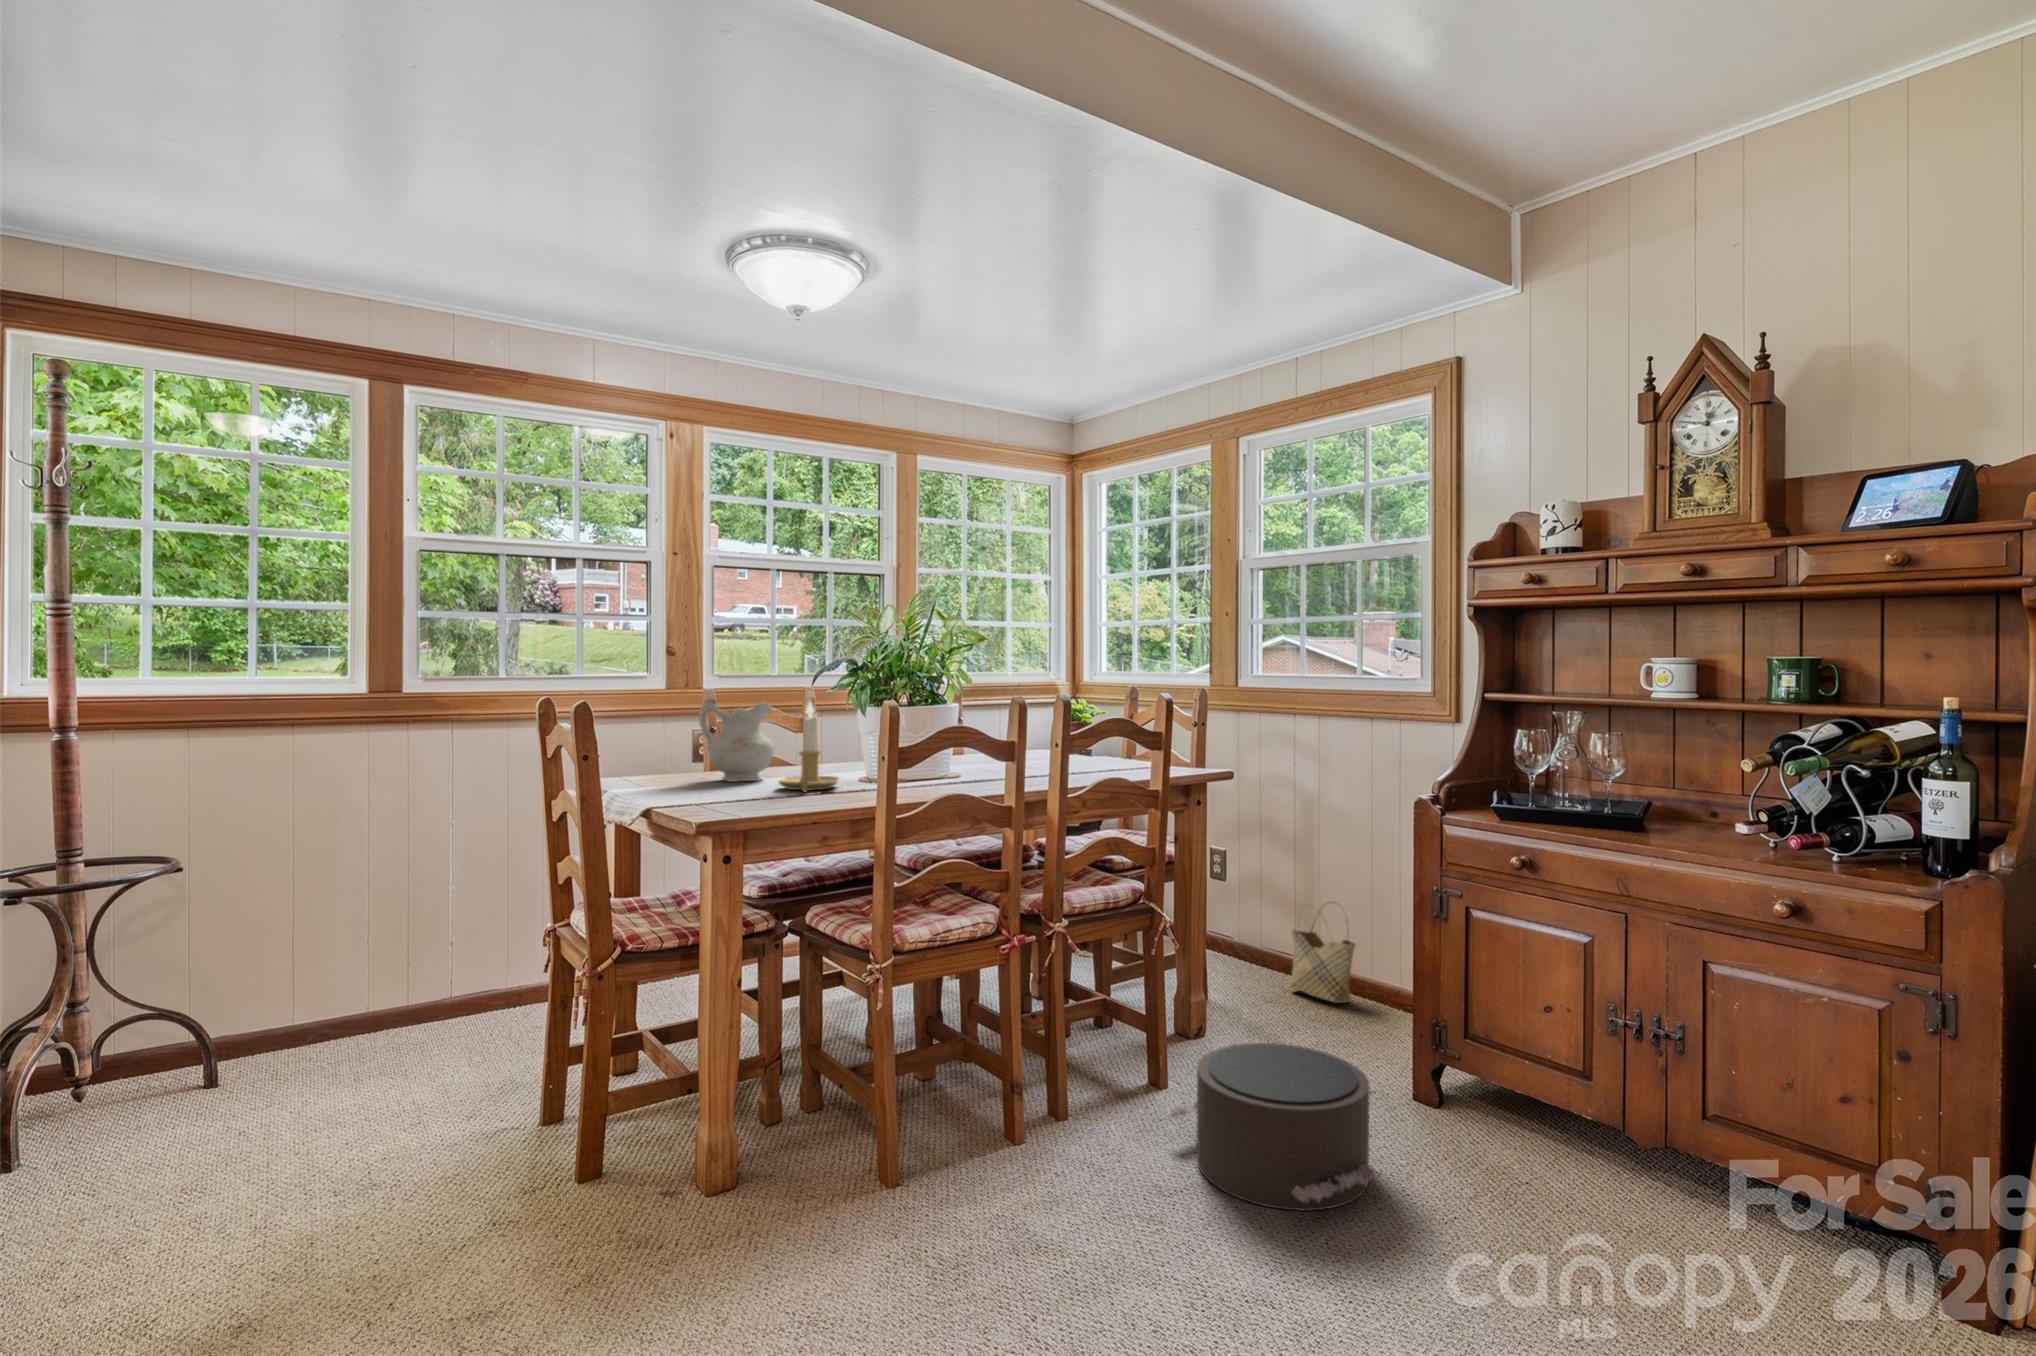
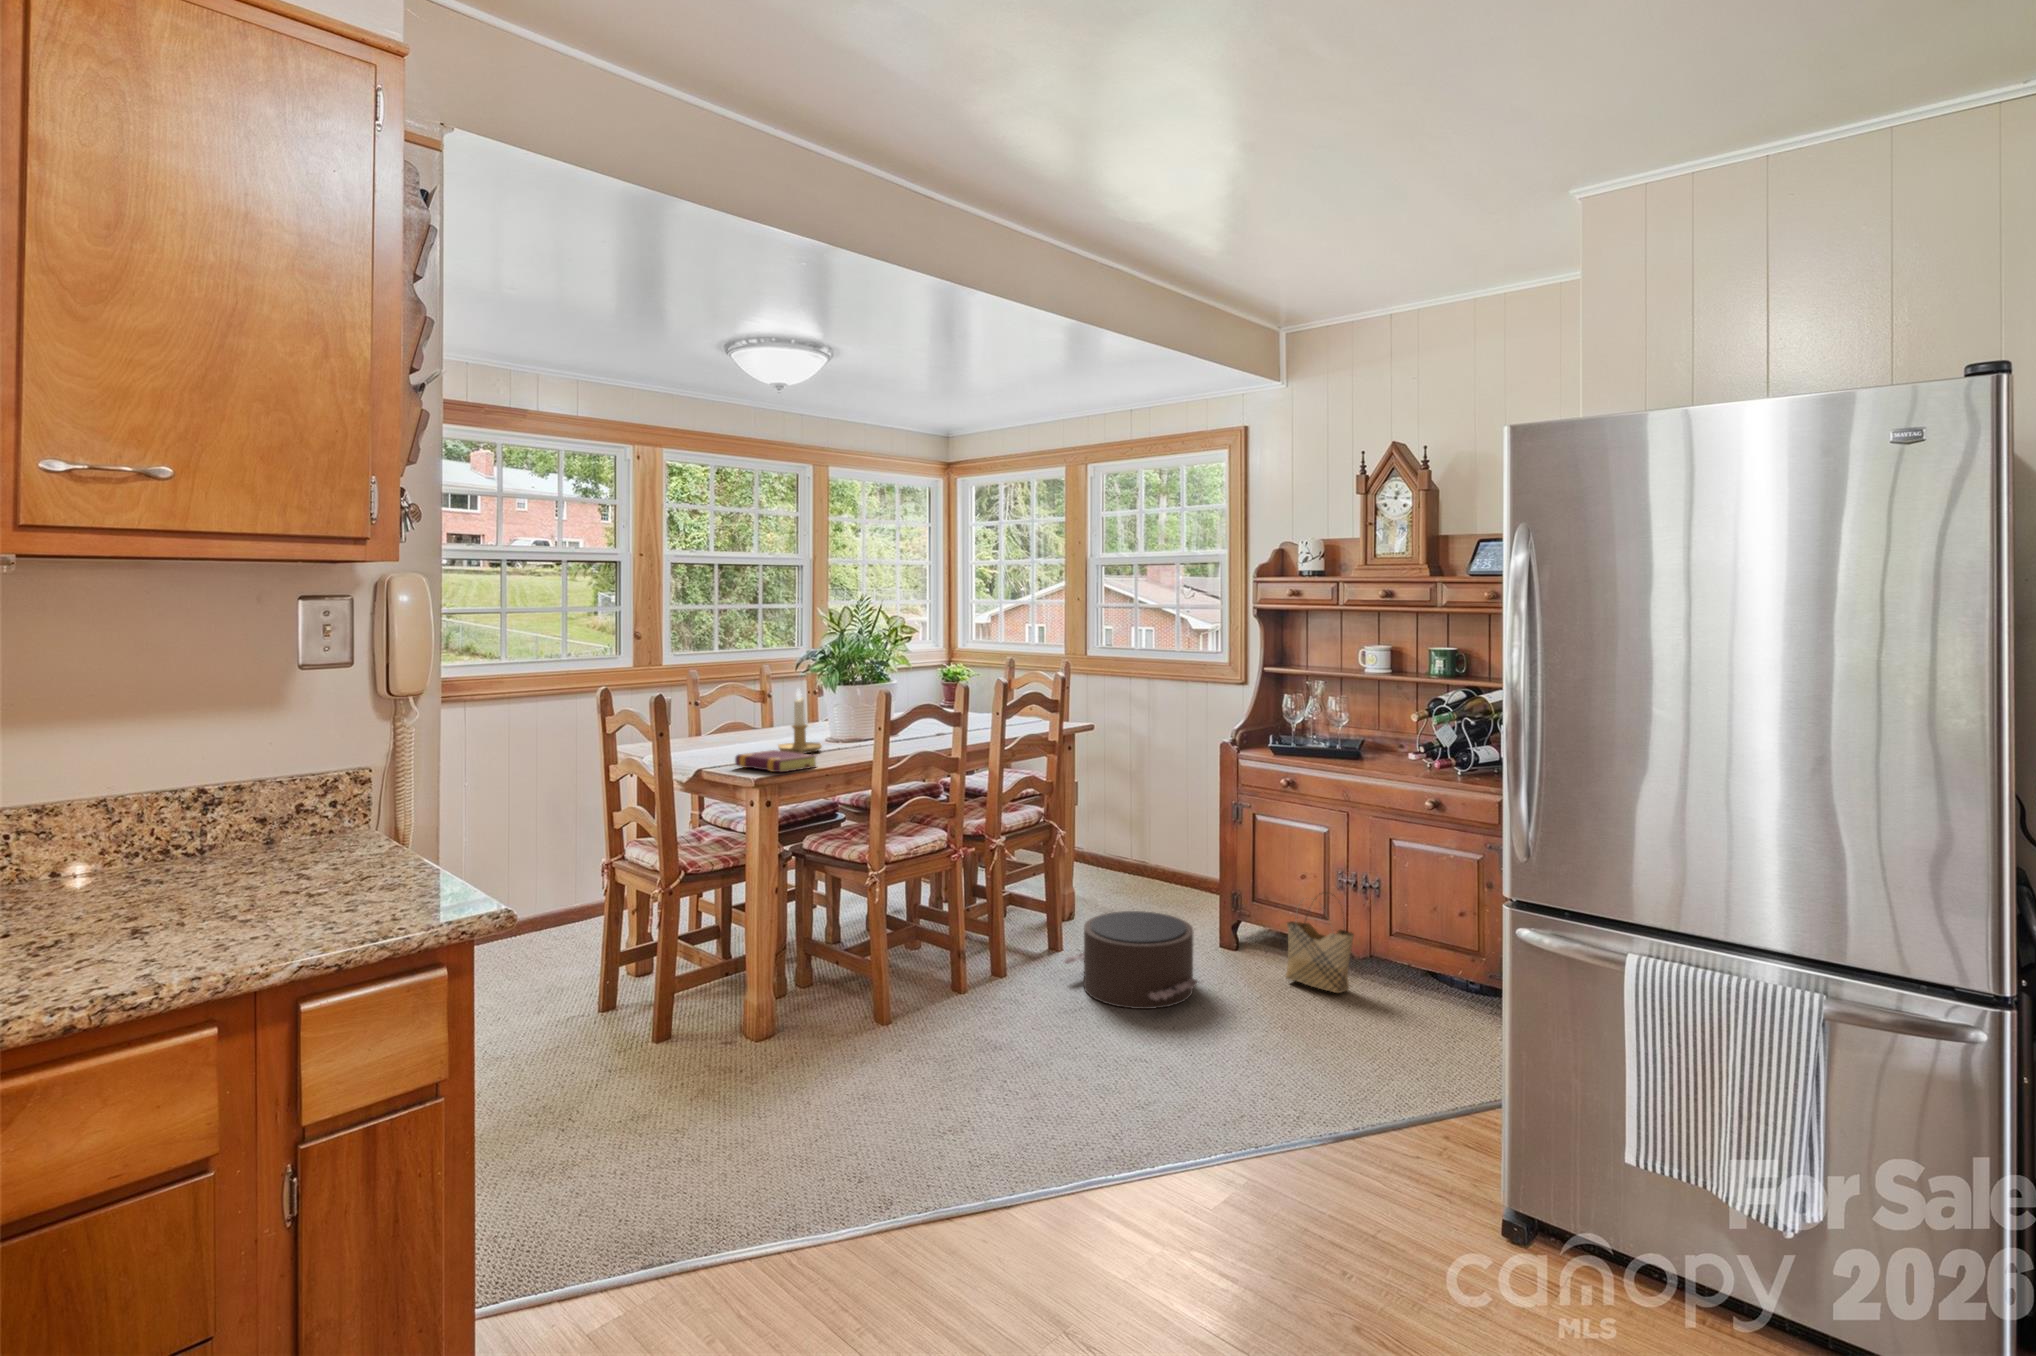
ceramic pitcher: present [699,700,774,782] -> none [703,687,760,749]
book: none [698,782,805,813] -> present [735,750,816,772]
woven basket: present [1289,906,1355,1003] -> present [1286,899,1354,993]

